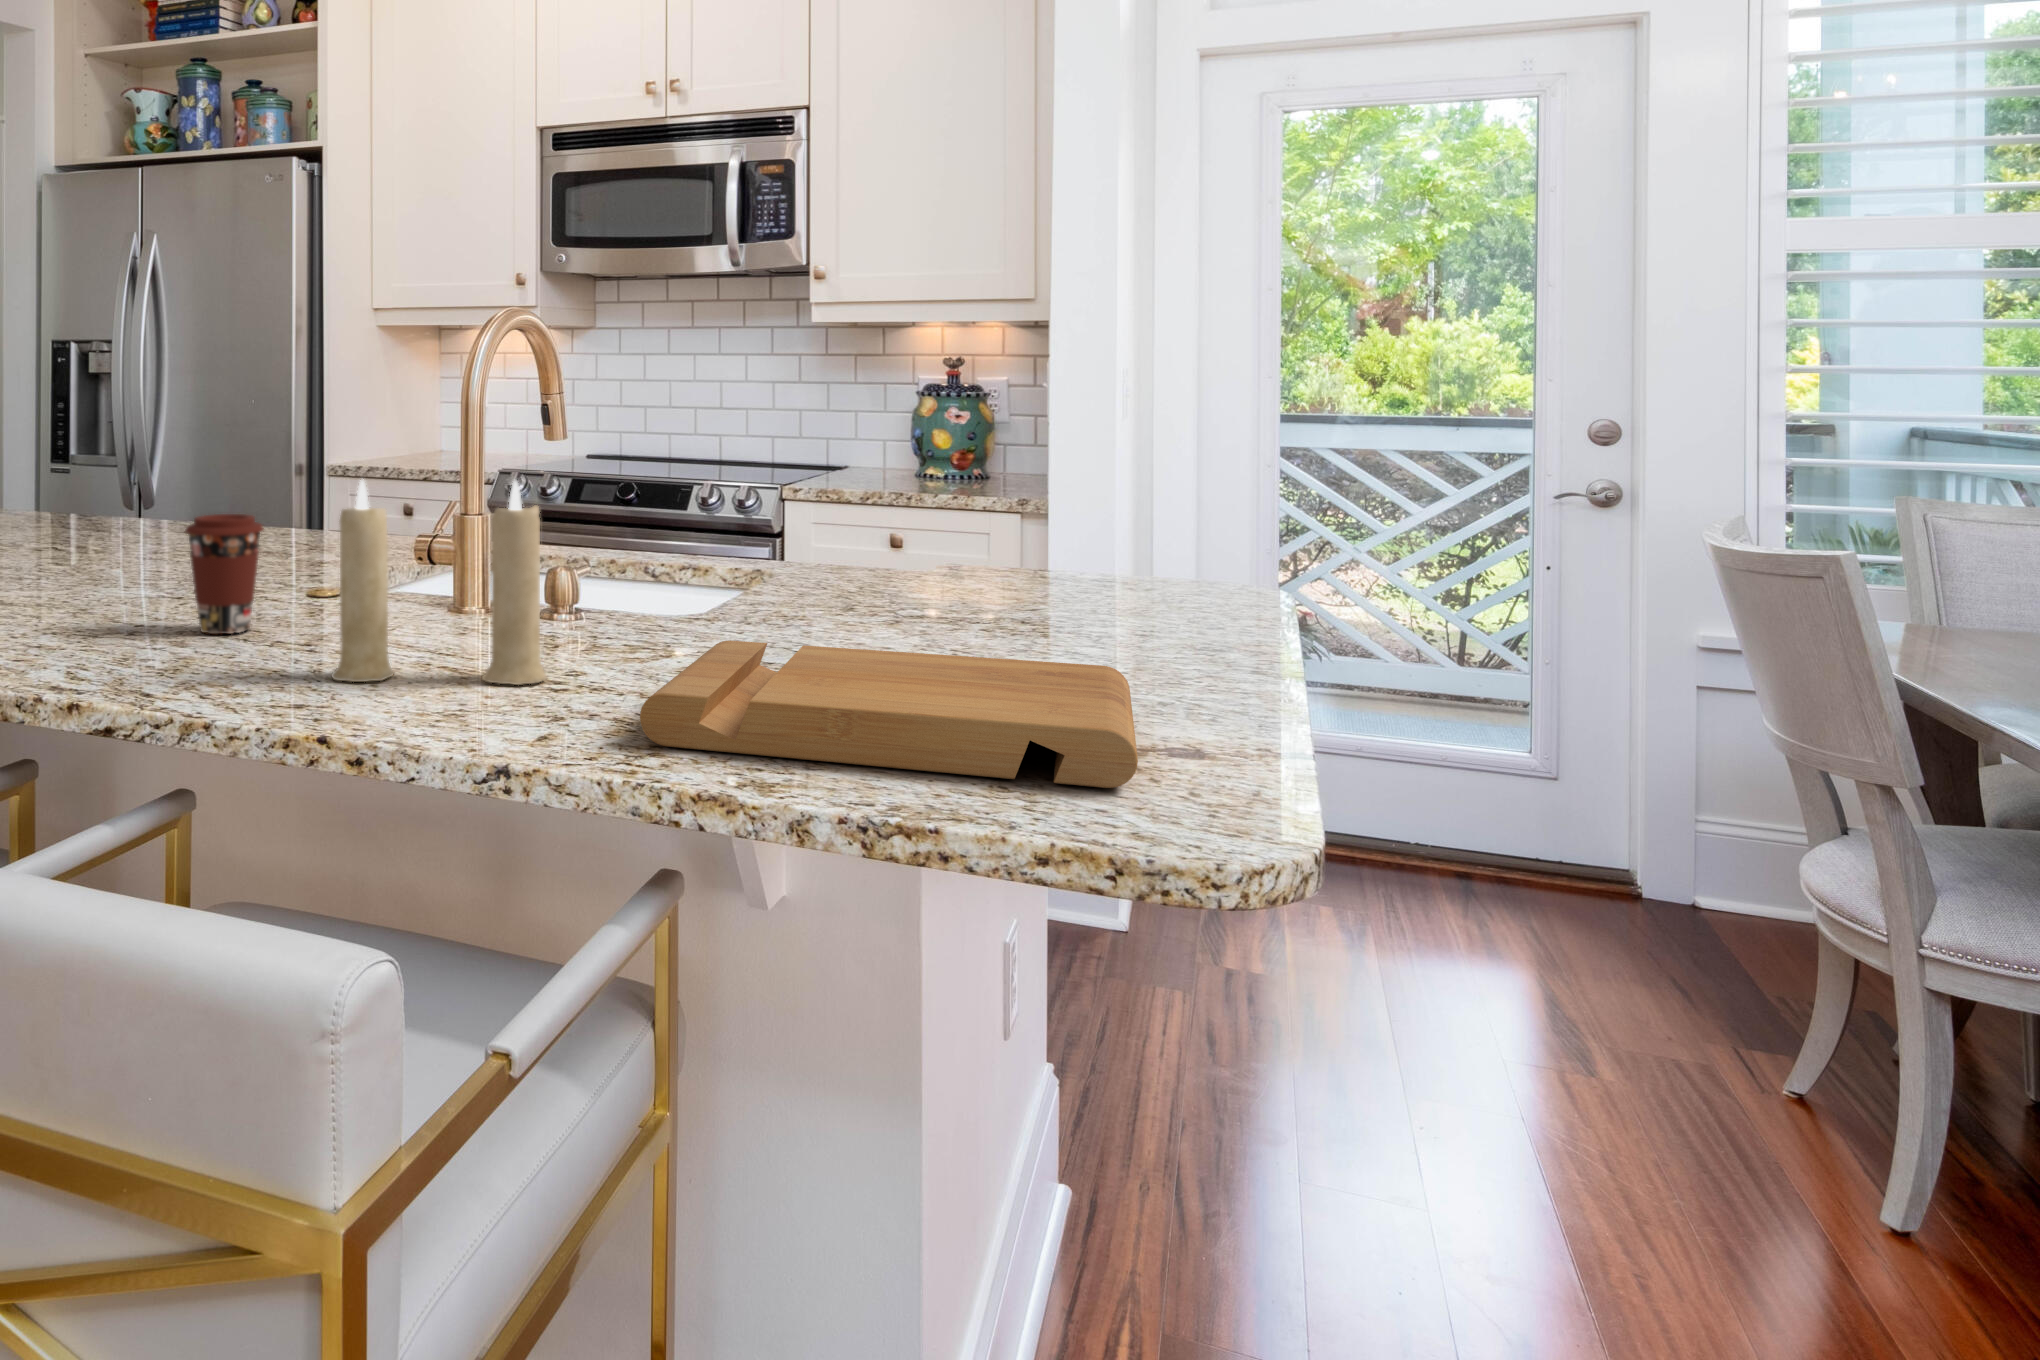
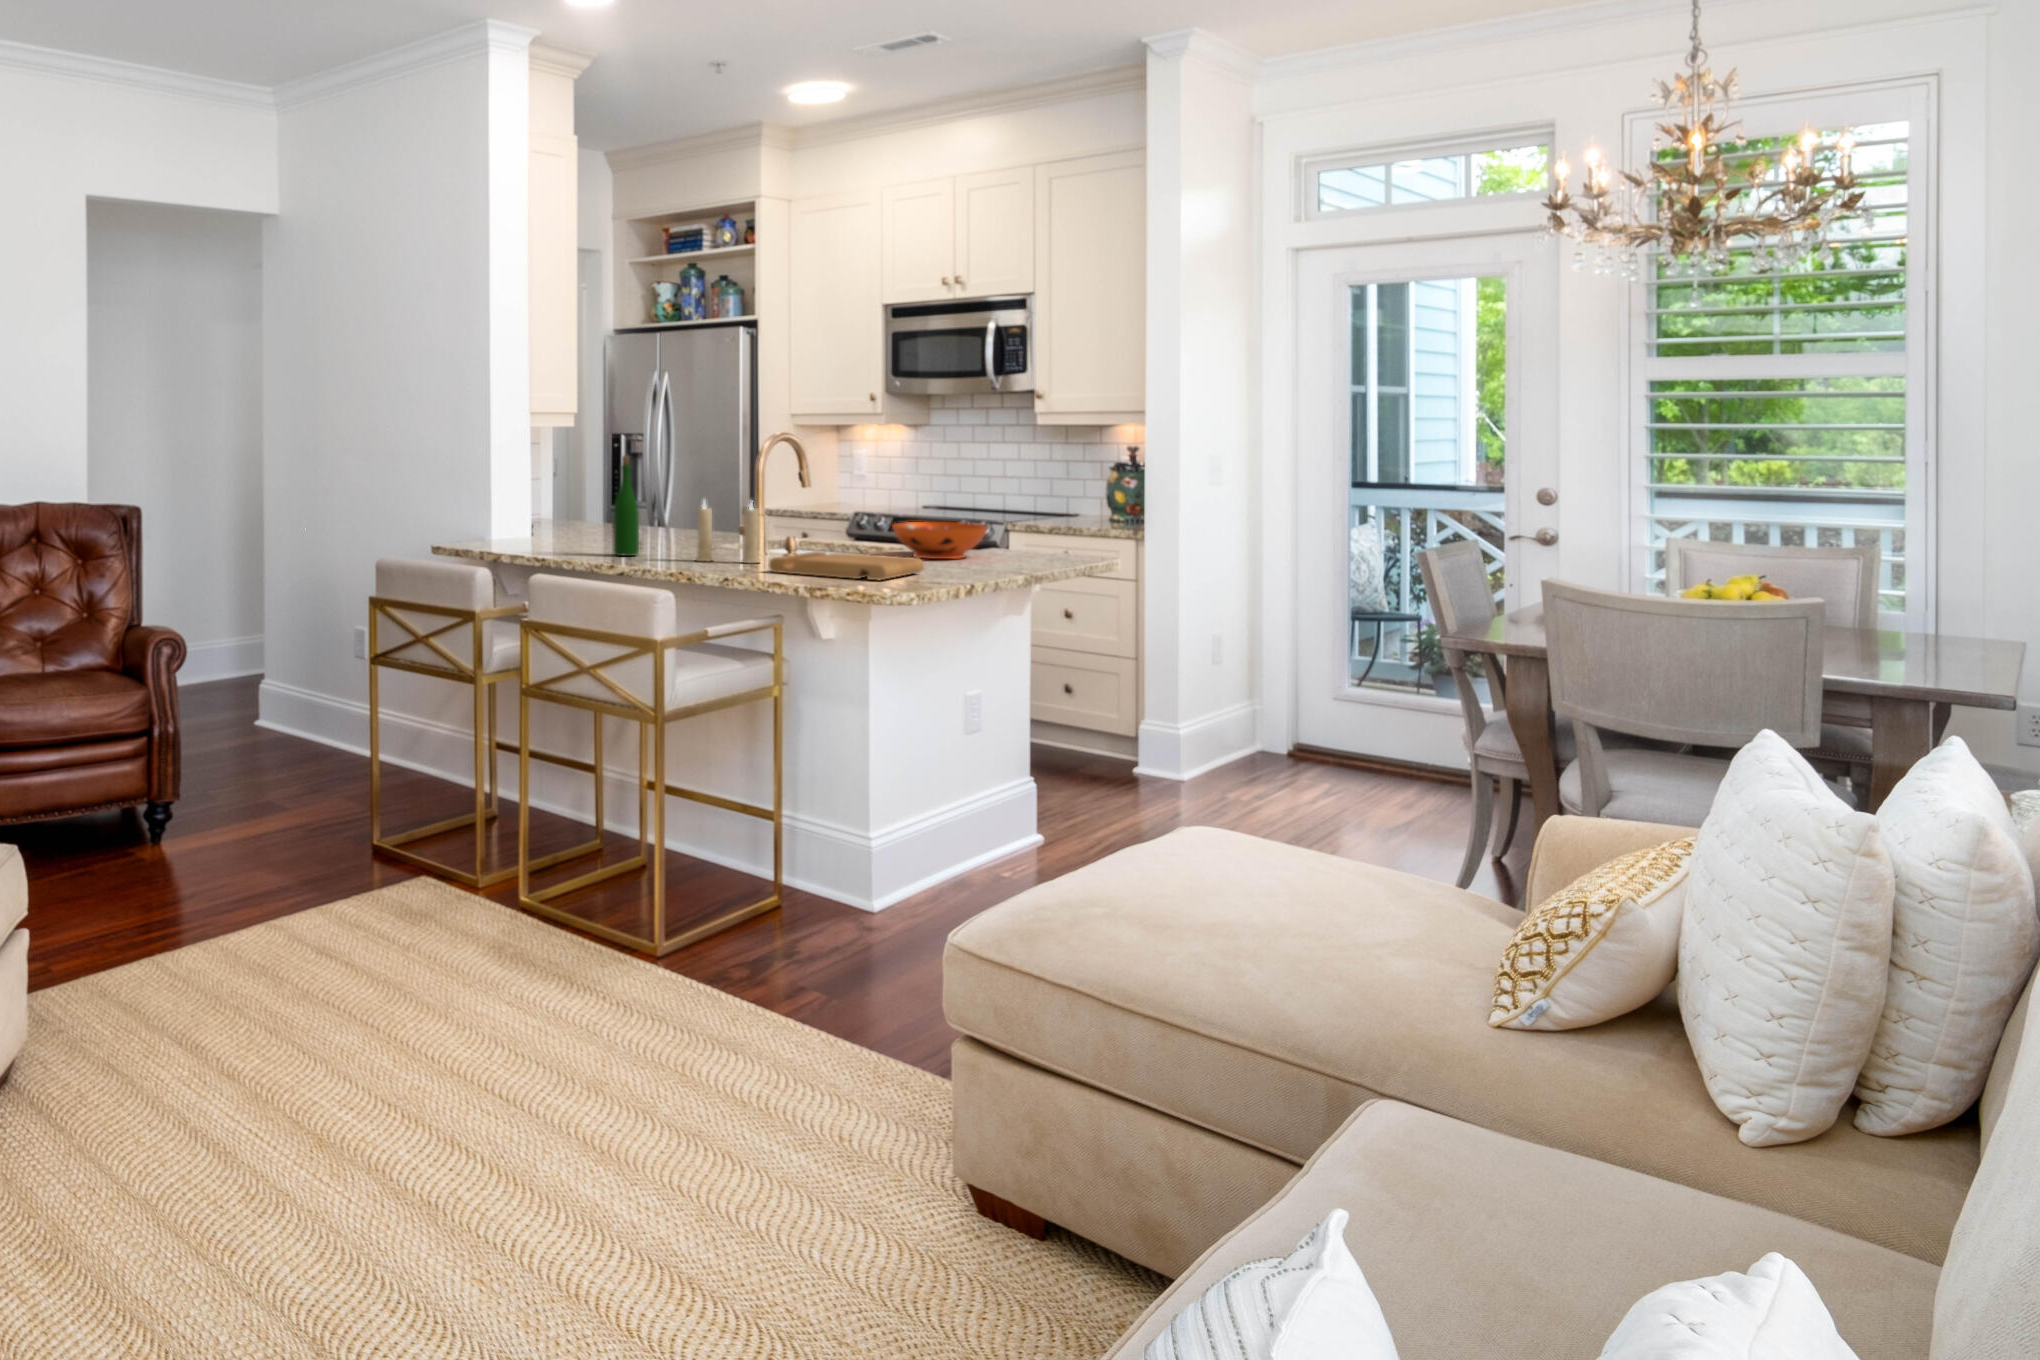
wine bottle: none [61,348,143,663] -> present [614,456,639,556]
coffee cup: present [185,514,263,634] -> none [654,512,681,552]
decorative bowl: none [832,518,1088,627] -> present [892,522,988,559]

